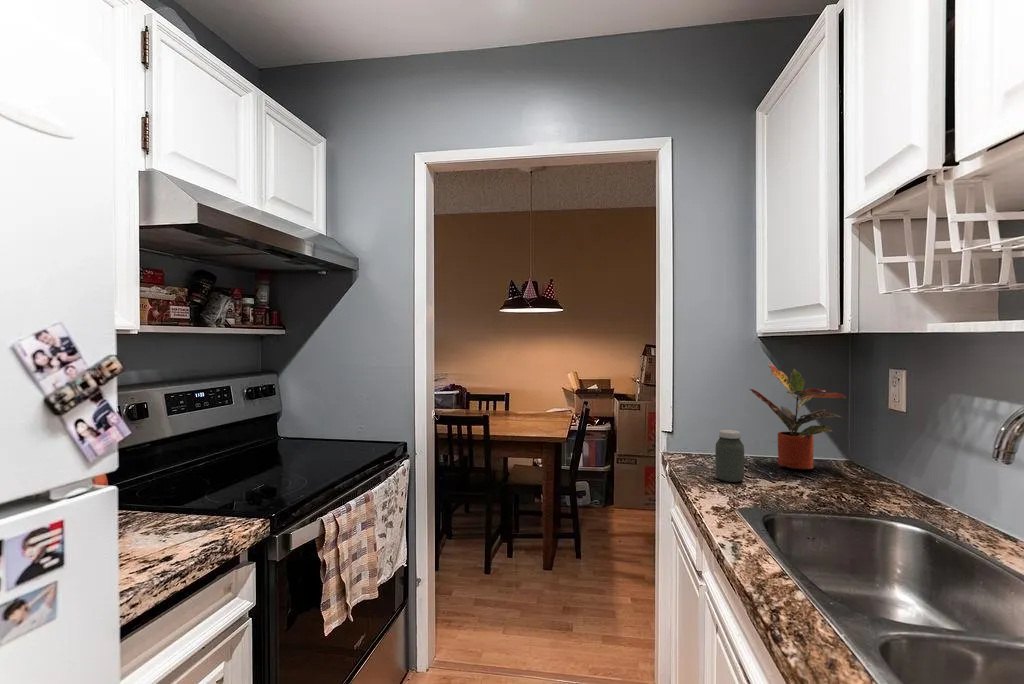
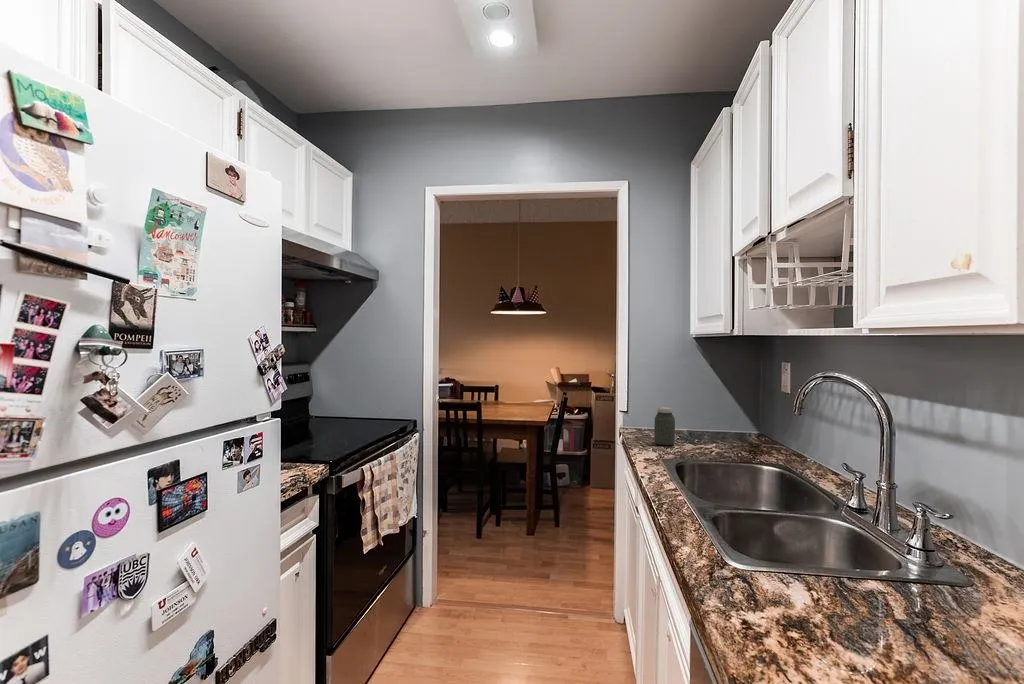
potted plant: present [750,364,846,469] -> none [685,358,754,438]

